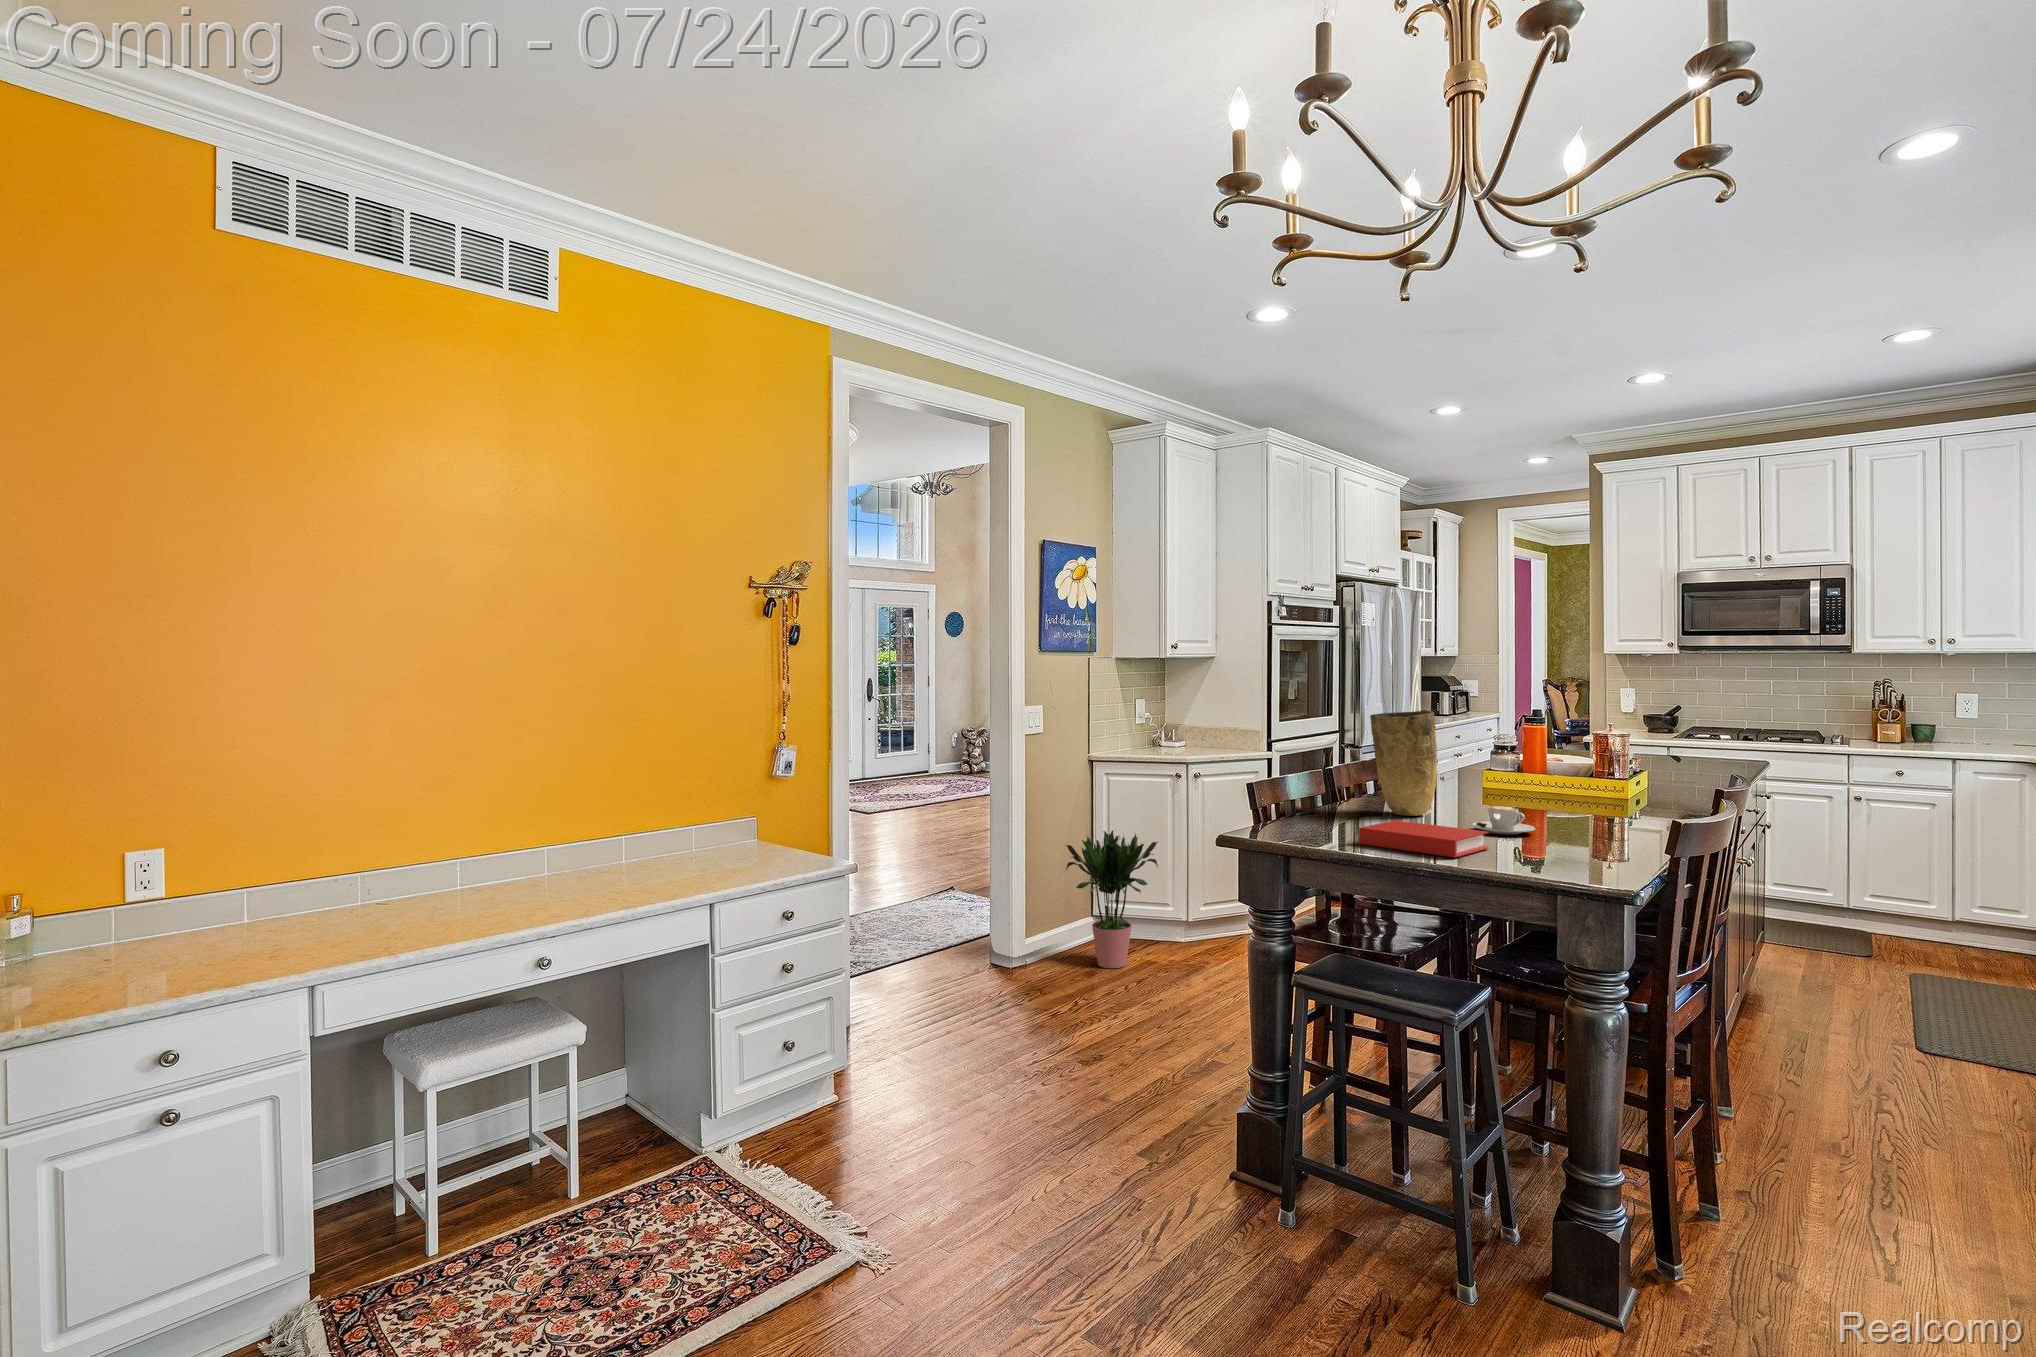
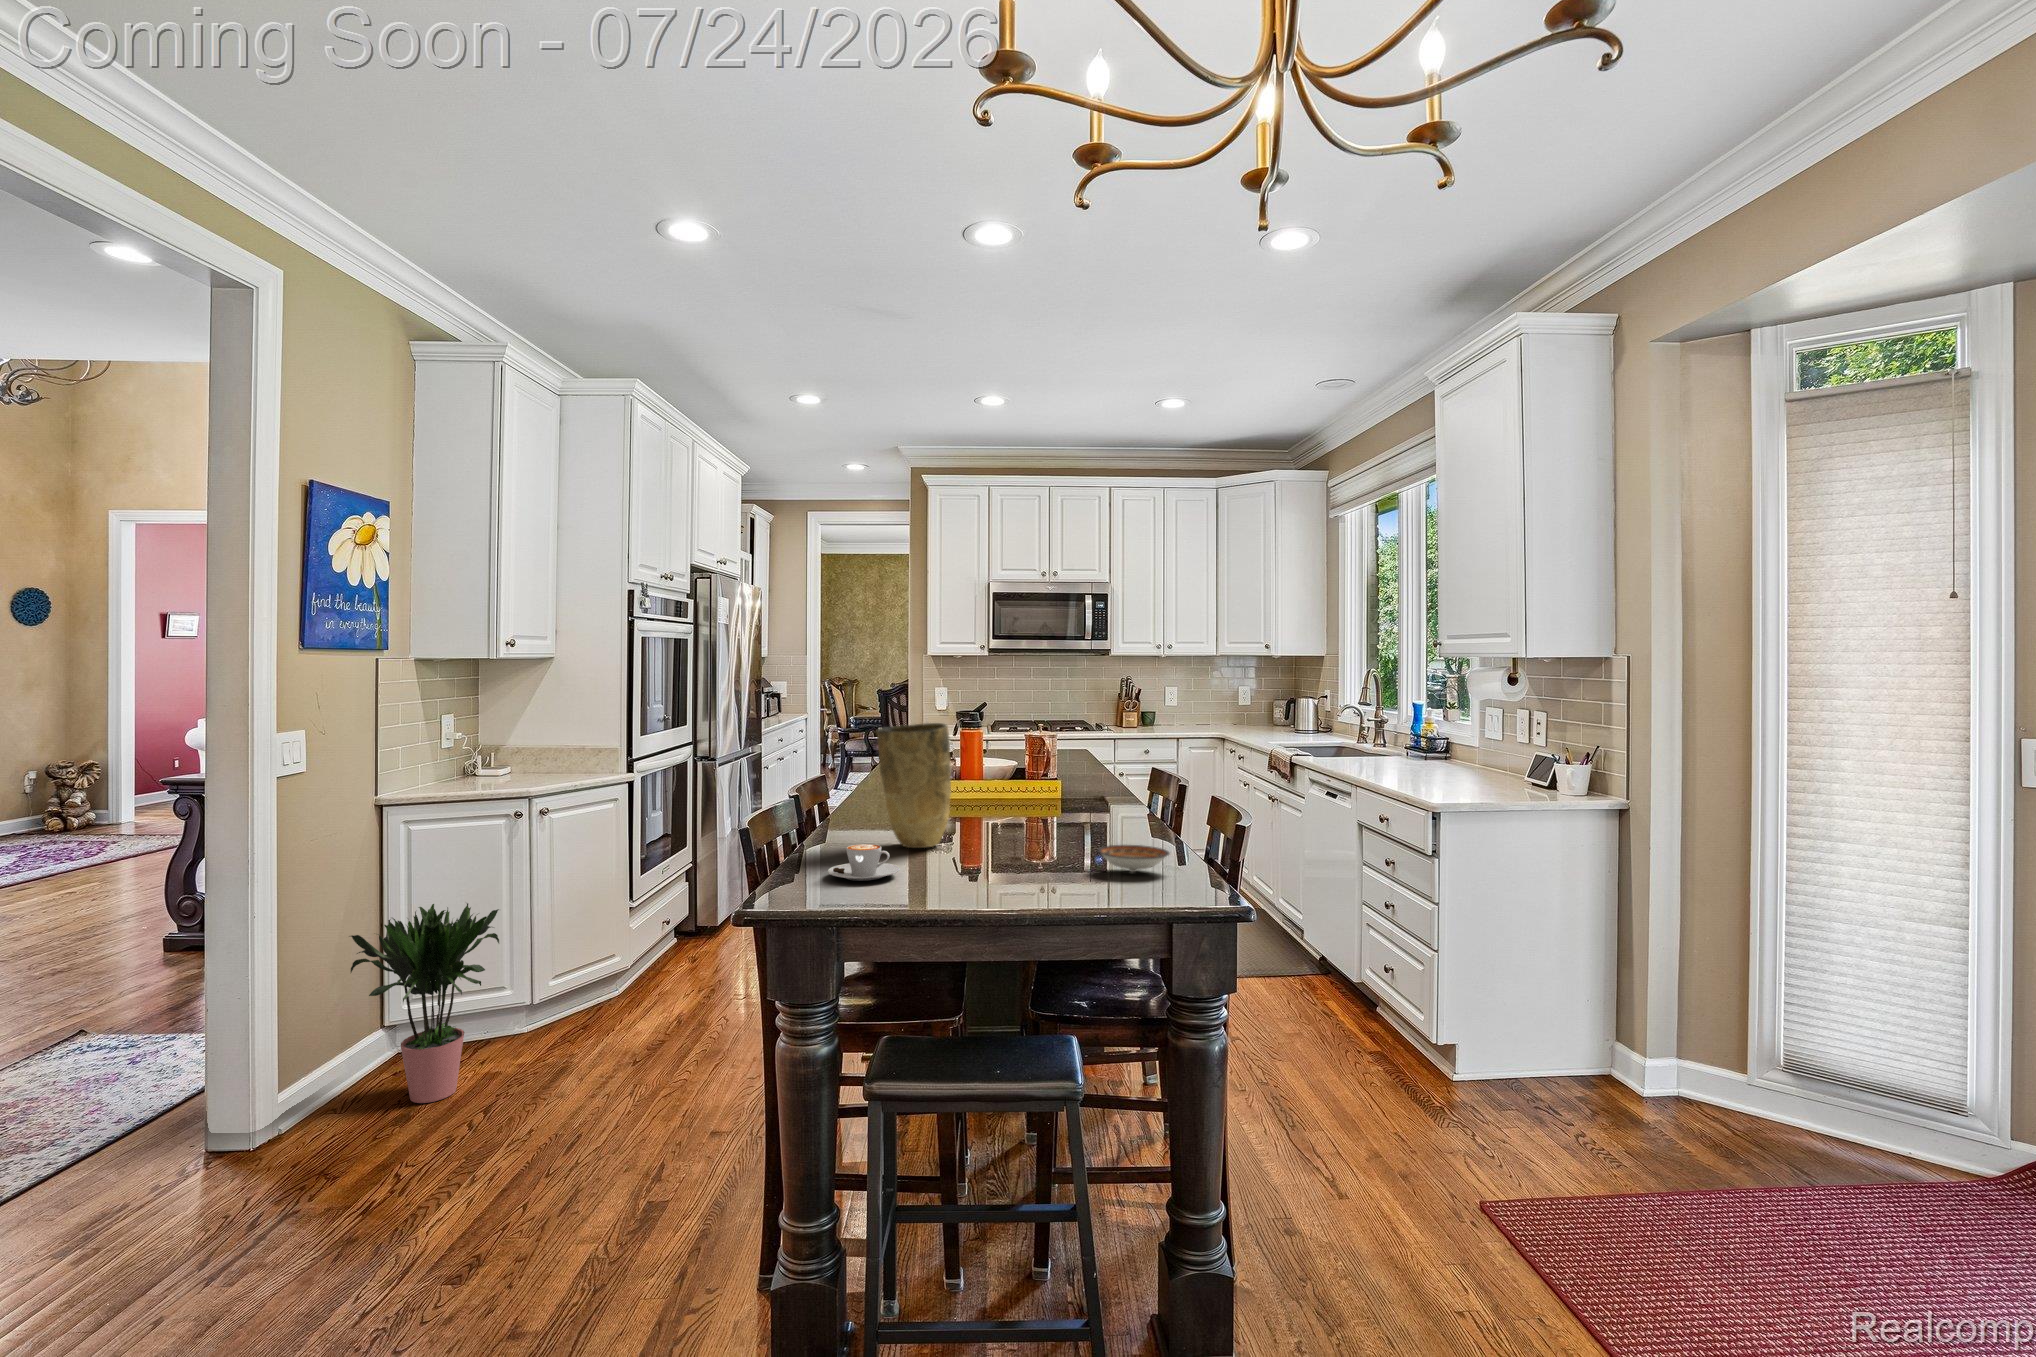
coffee cup: present [1472,806,1535,834] -> present [828,844,900,881]
book: present [1359,820,1489,858] -> none [937,860,1067,901]
ceramic bowl: none [1534,826,1609,851] -> present [1097,845,1170,872]

